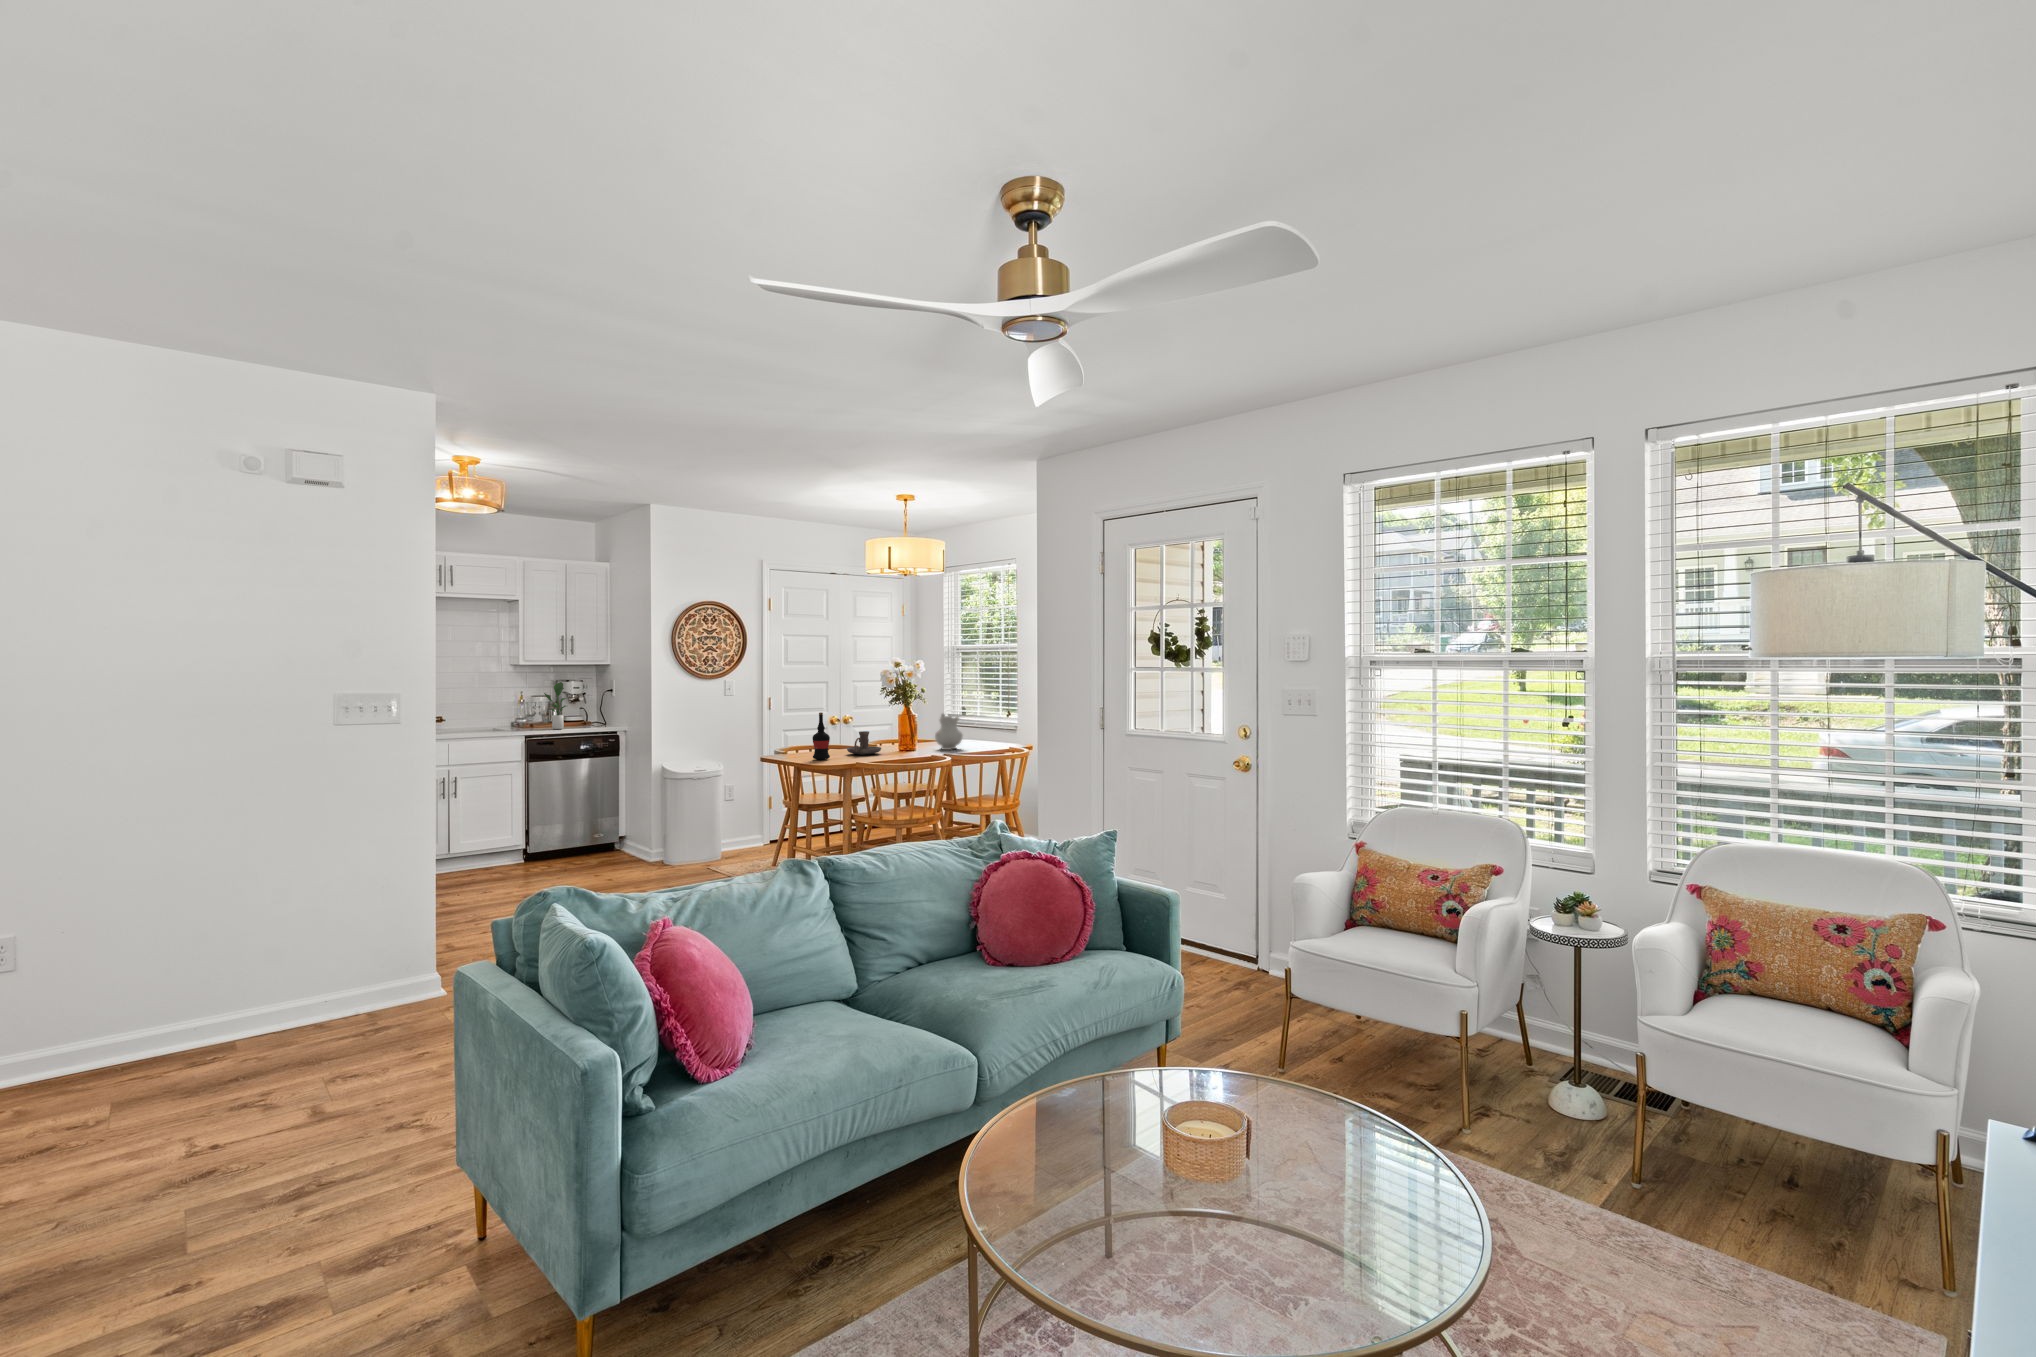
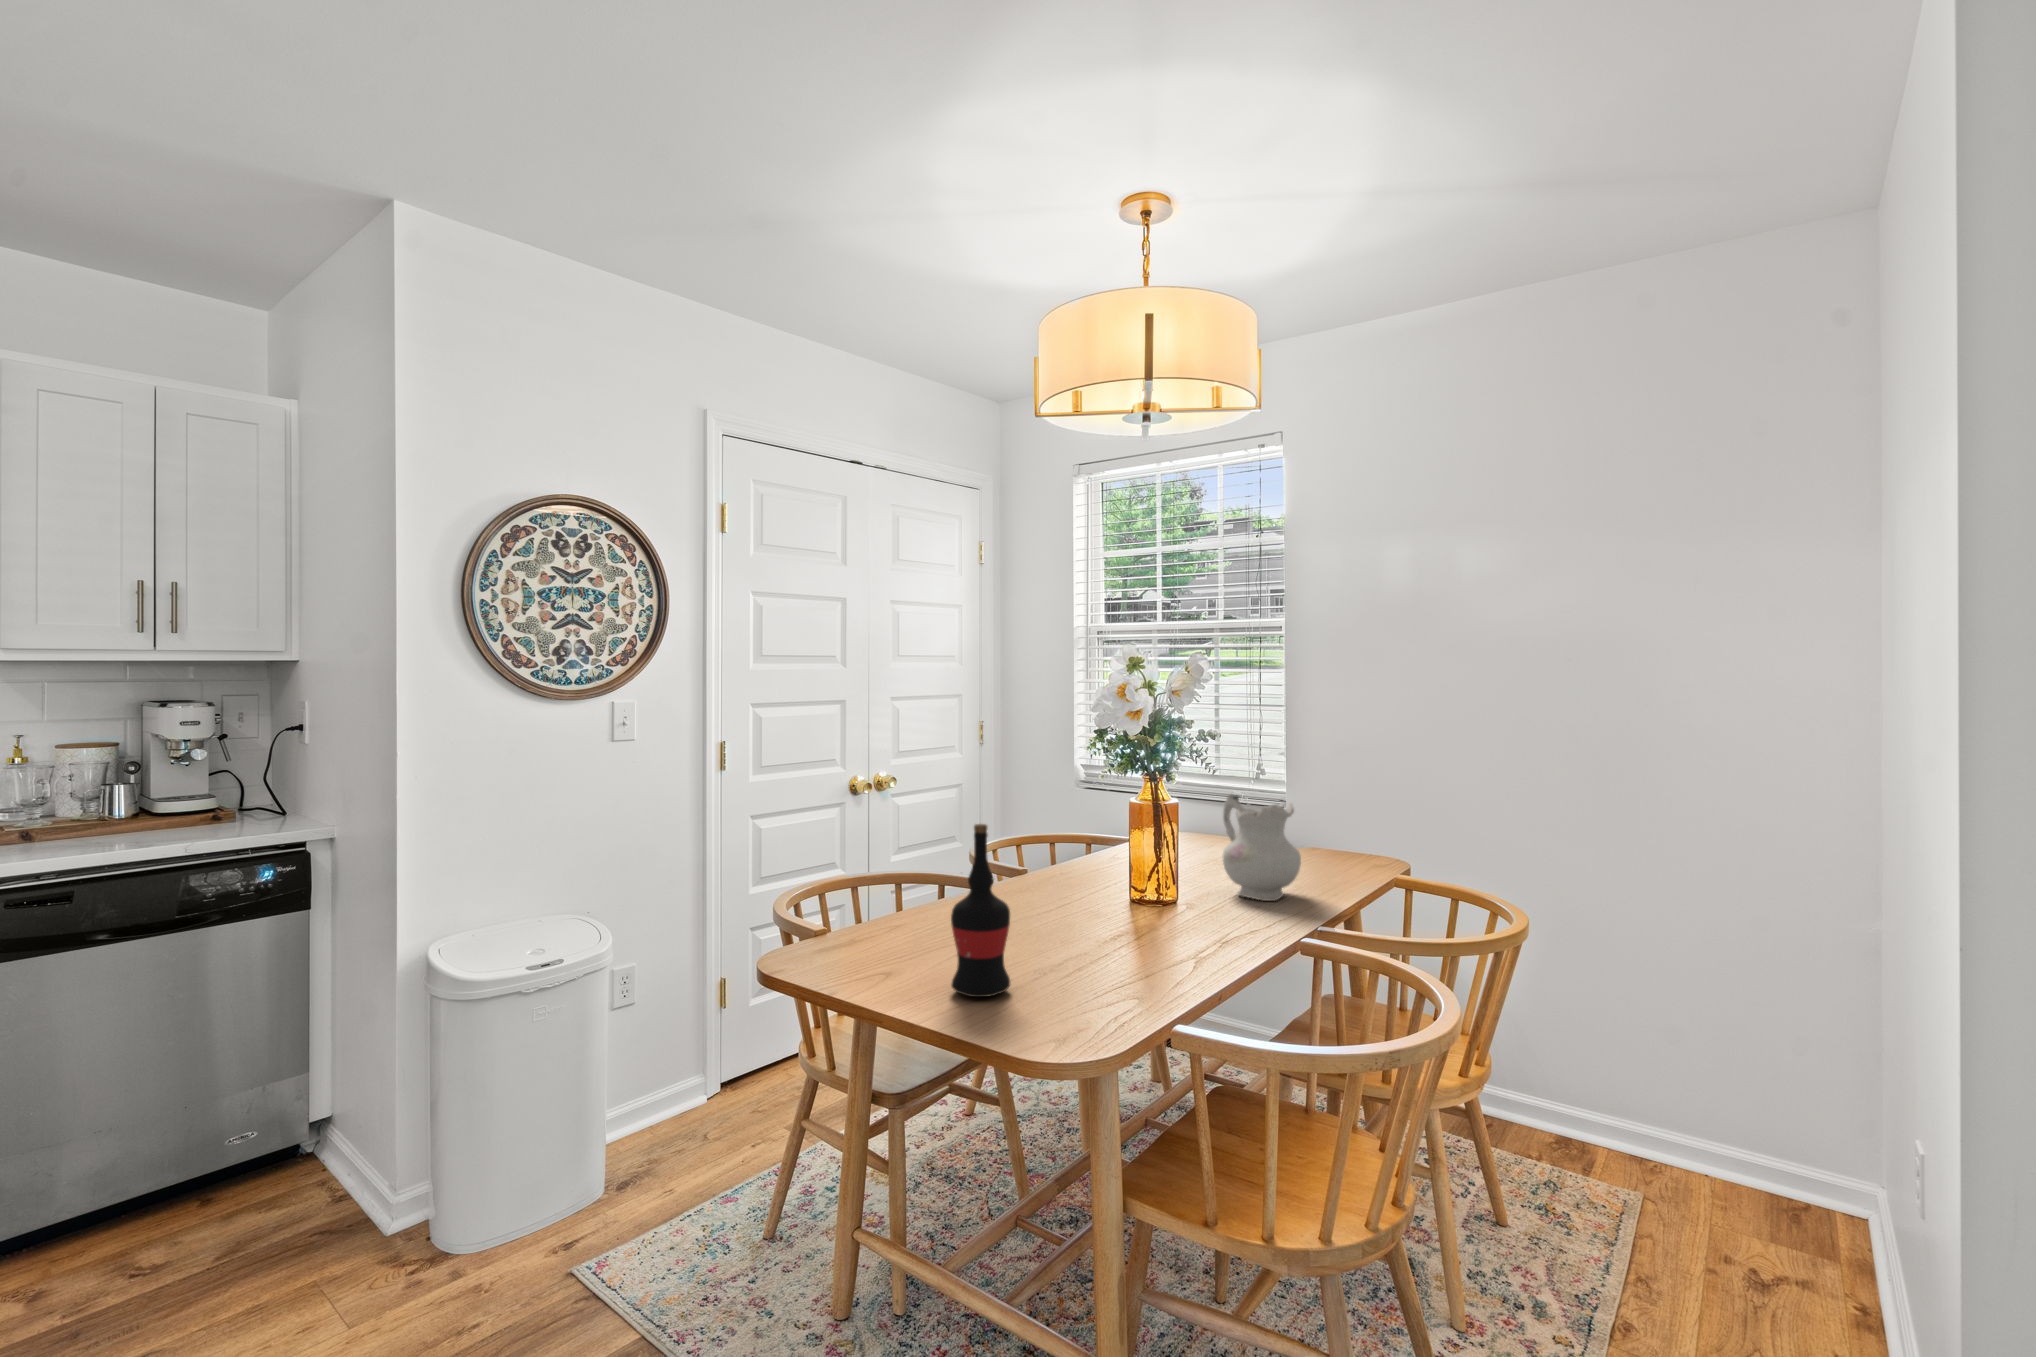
potted plant: present [544,682,567,729] -> none [60,707,155,845]
candle holder: present [847,731,881,755] -> none [1018,864,1125,944]

